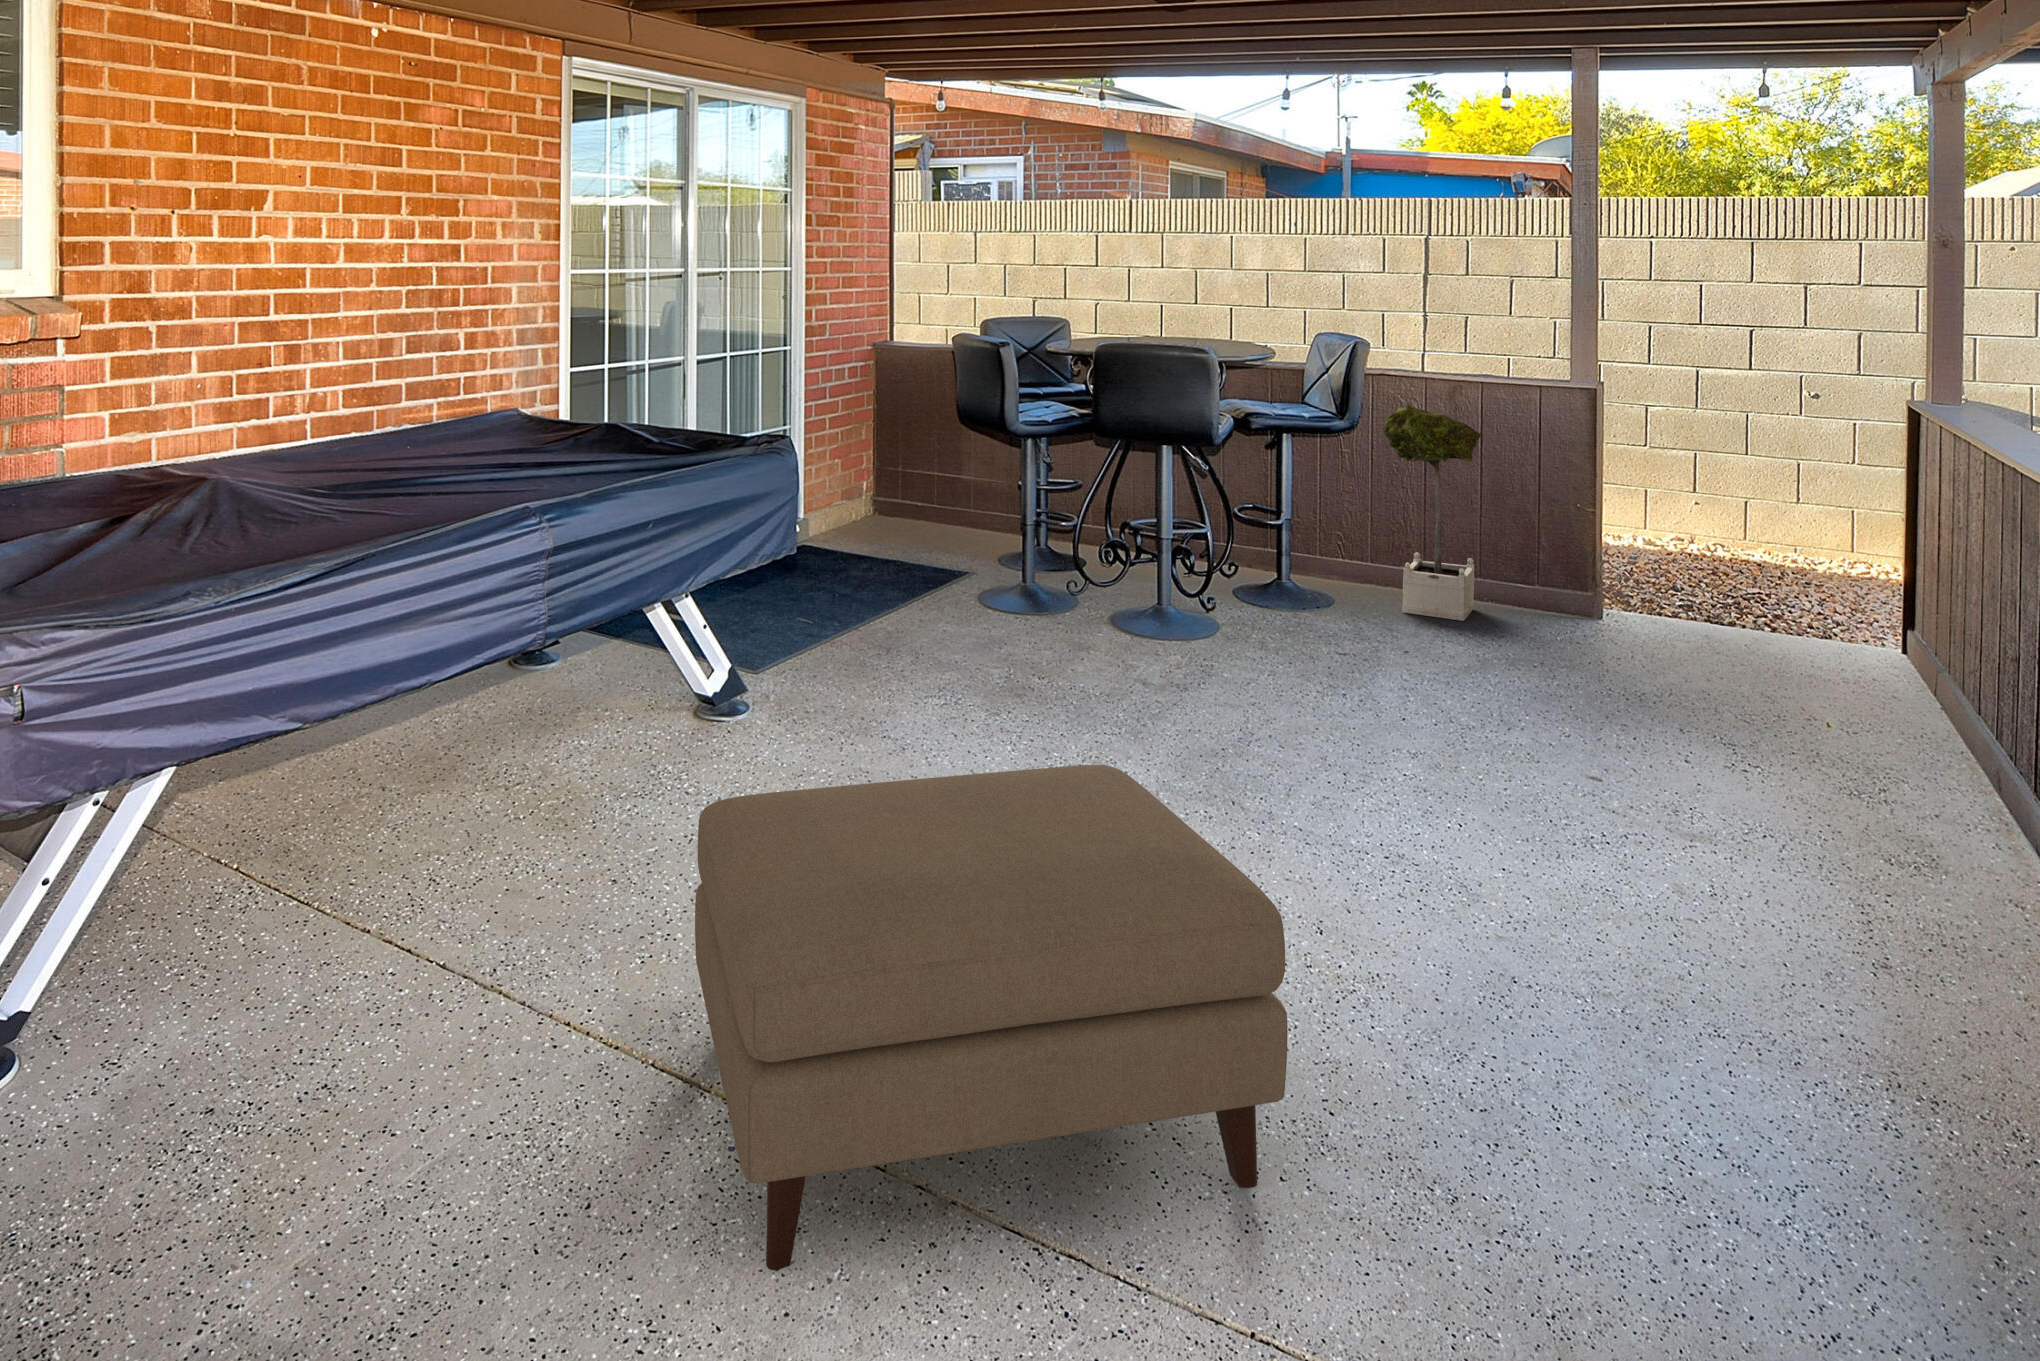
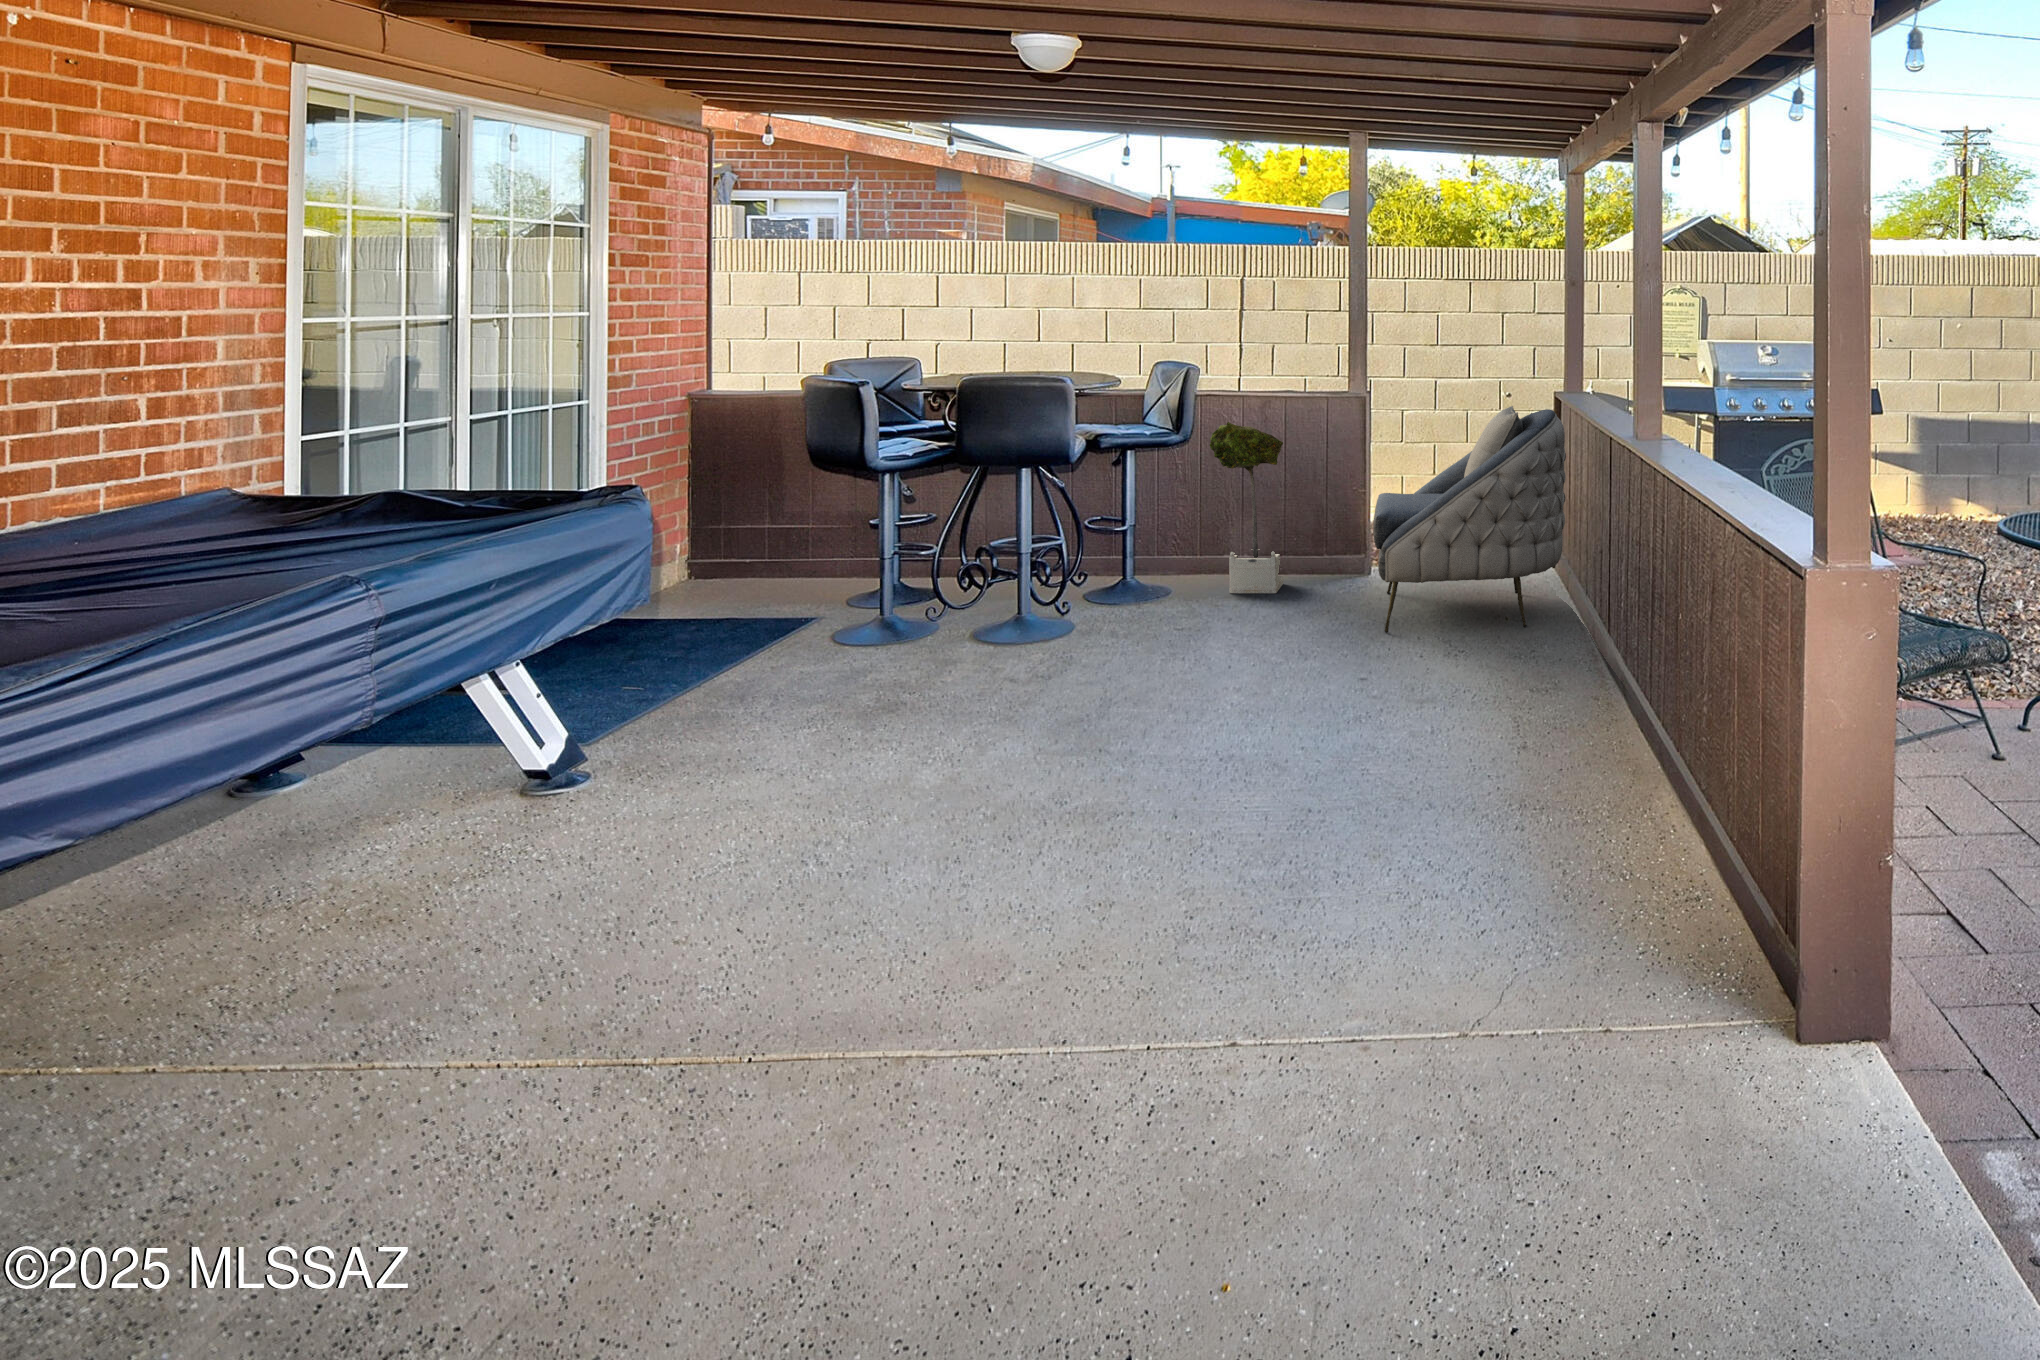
armchair: none [1611,406,1950,735] -> present [1373,406,1566,633]
ottoman: present [695,765,1287,1270] -> none [631,713,1158,1136]

